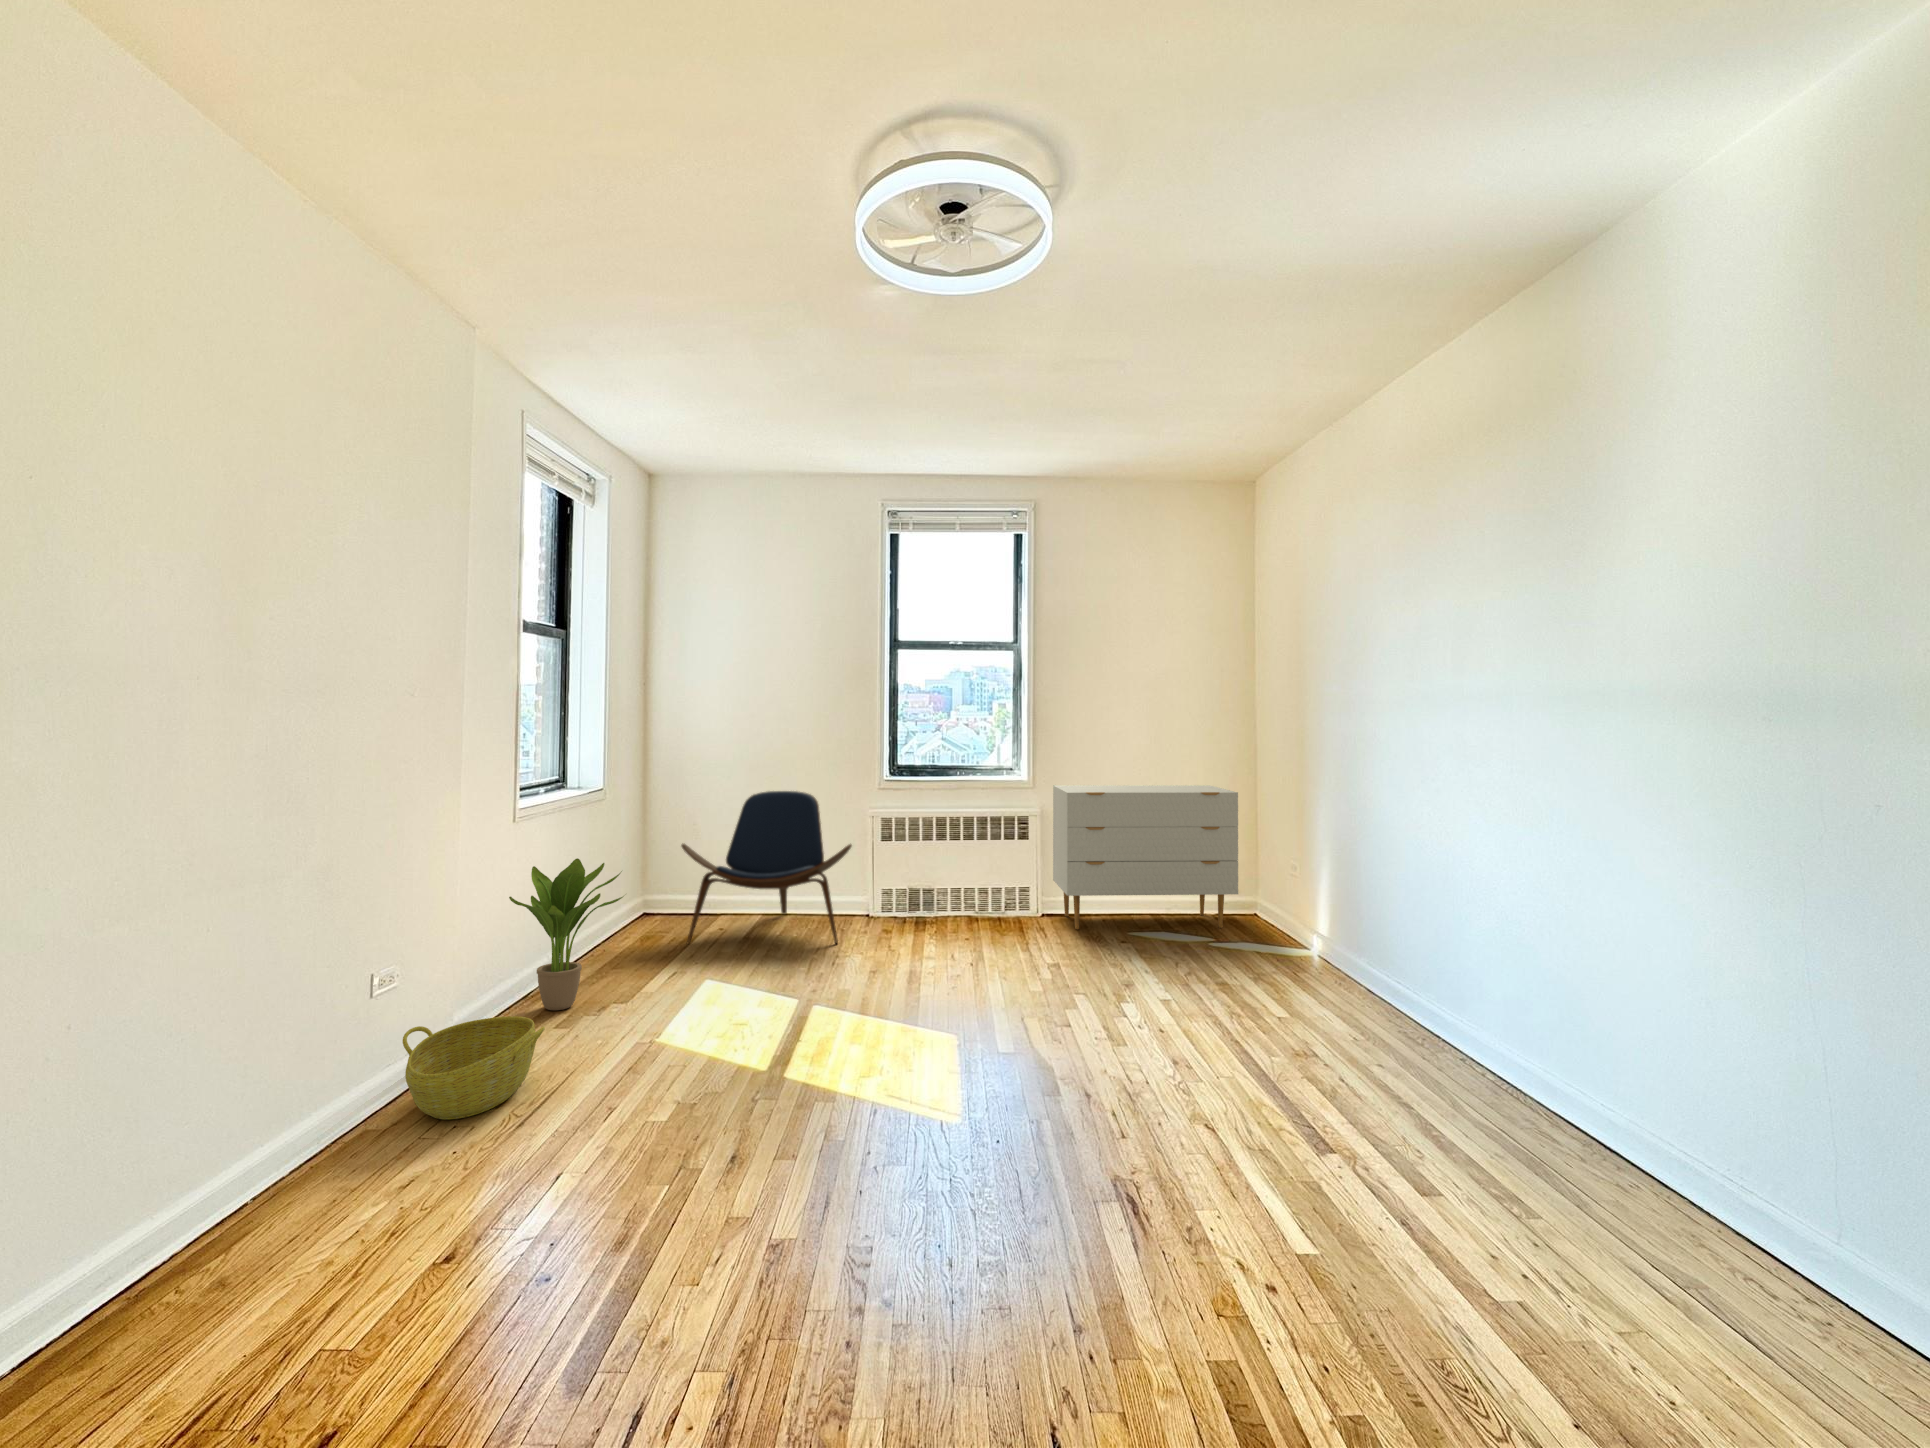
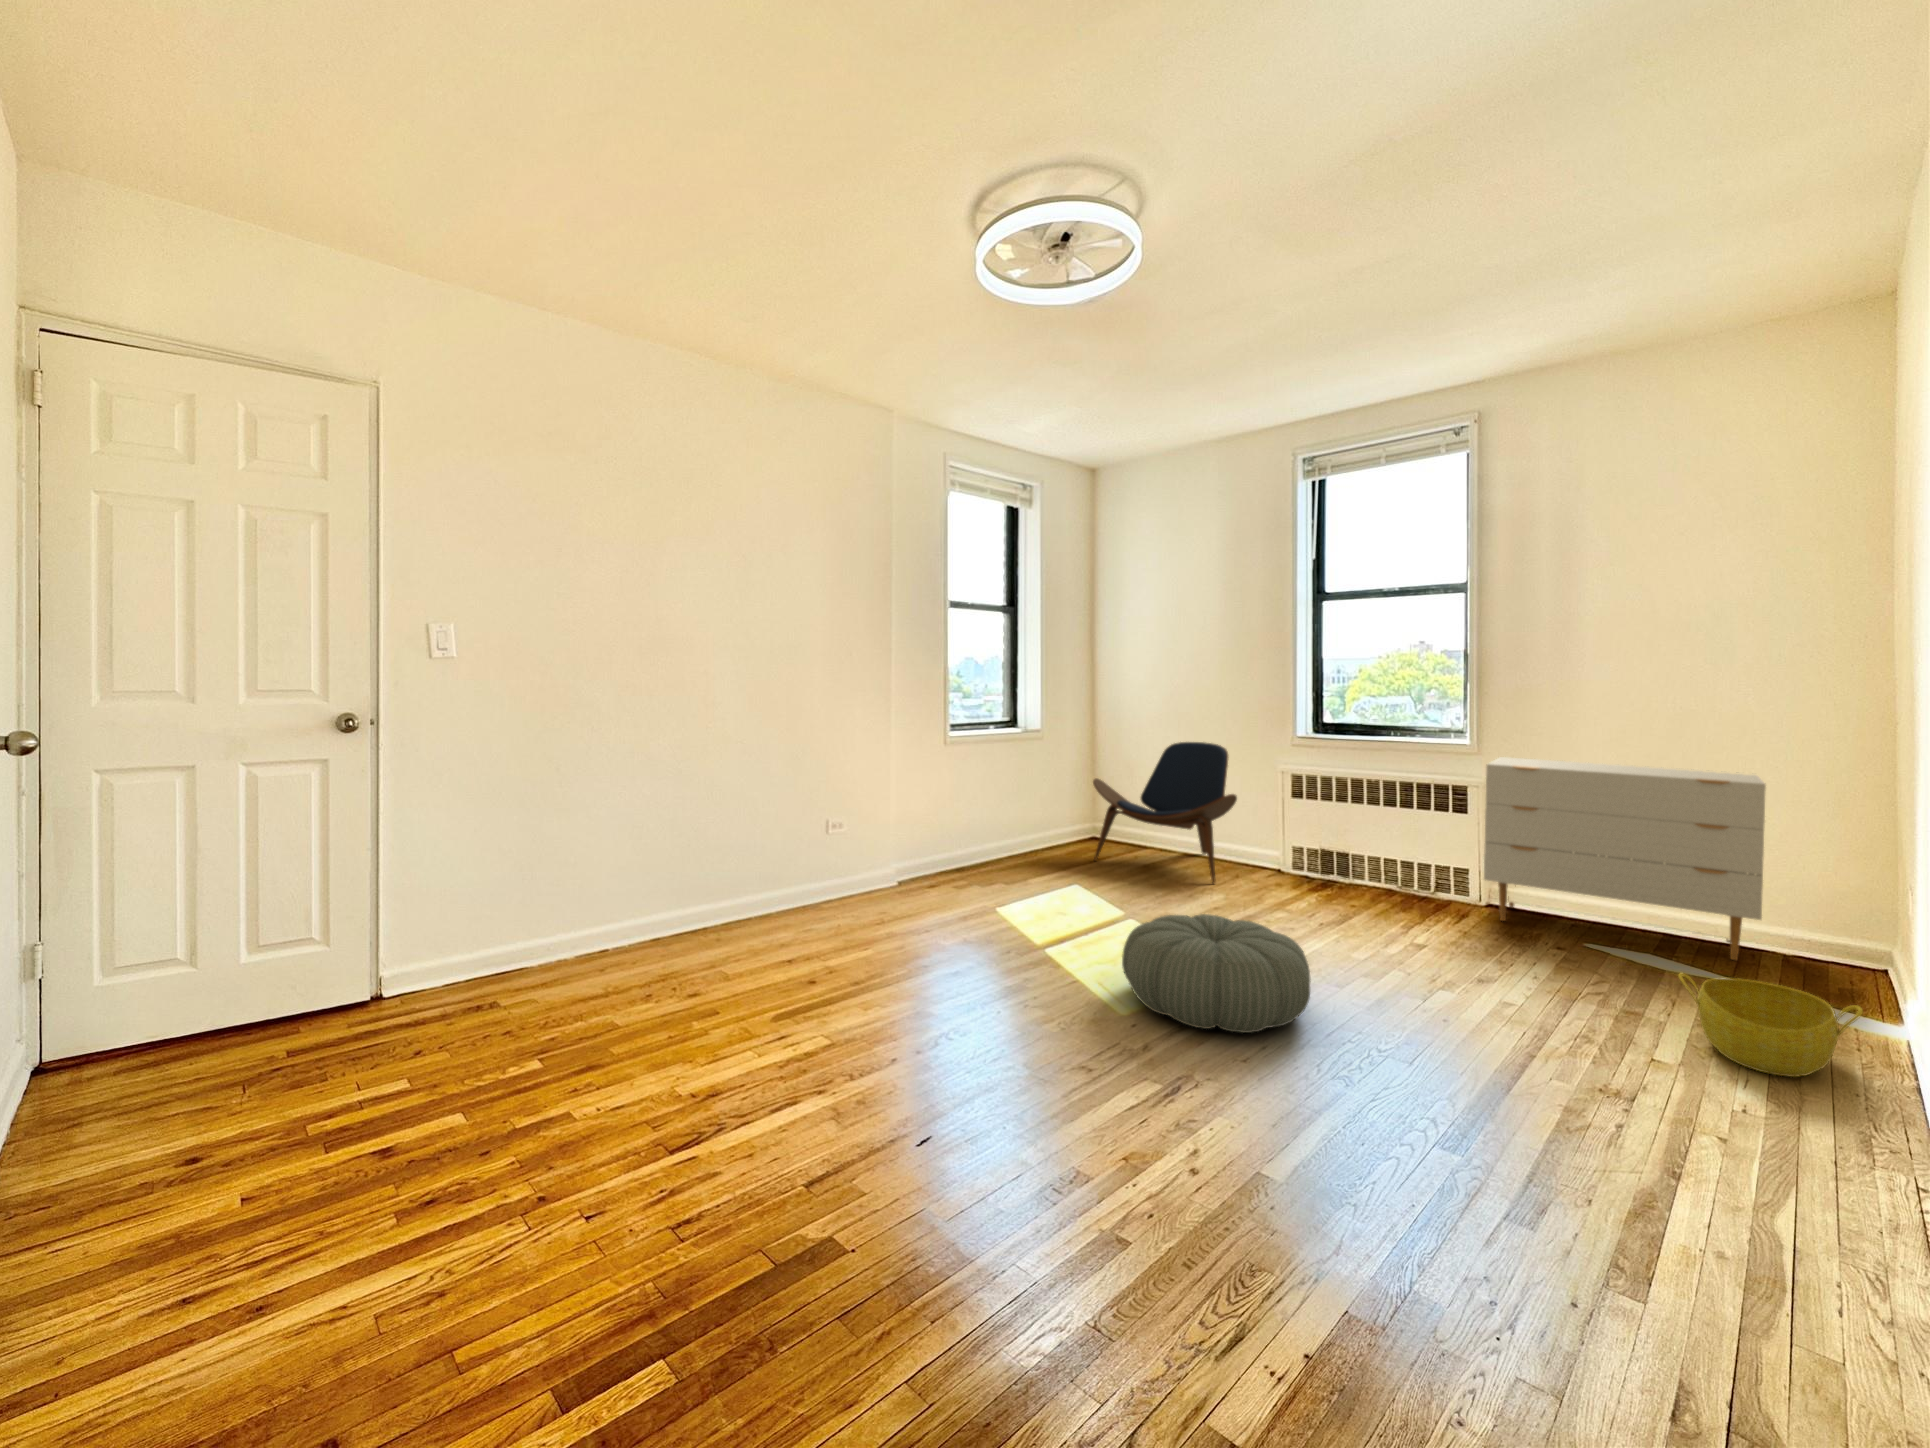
potted plant: present [509,858,624,1010] -> none [913,774,997,885]
pouf: none [916,970,1101,1092] -> present [1122,914,1311,1033]
basket: present [403,1016,545,1119] -> present [1679,973,1863,1077]

